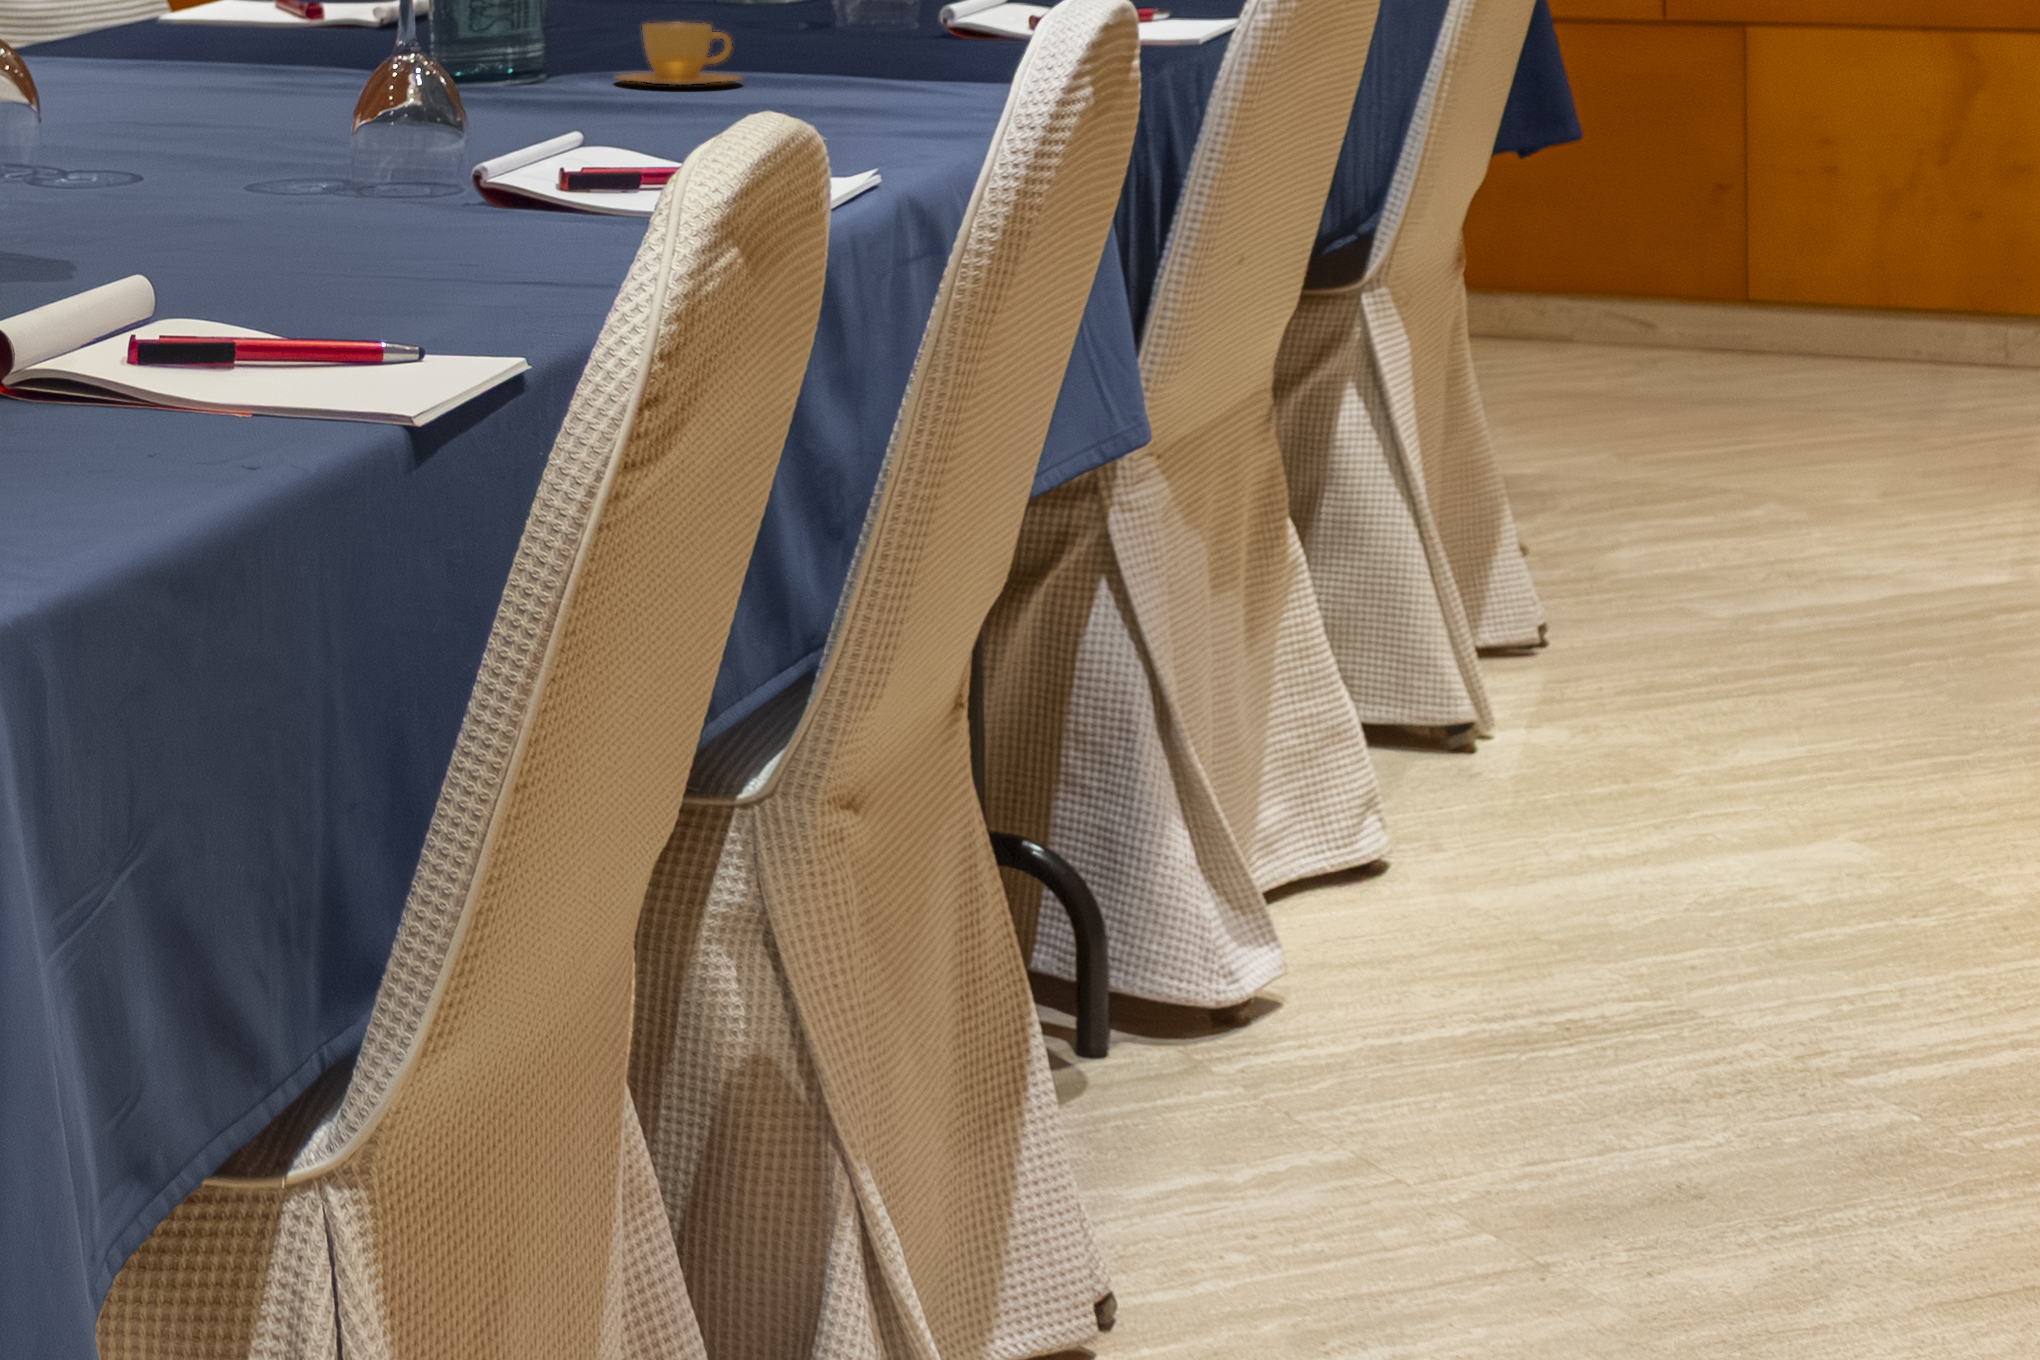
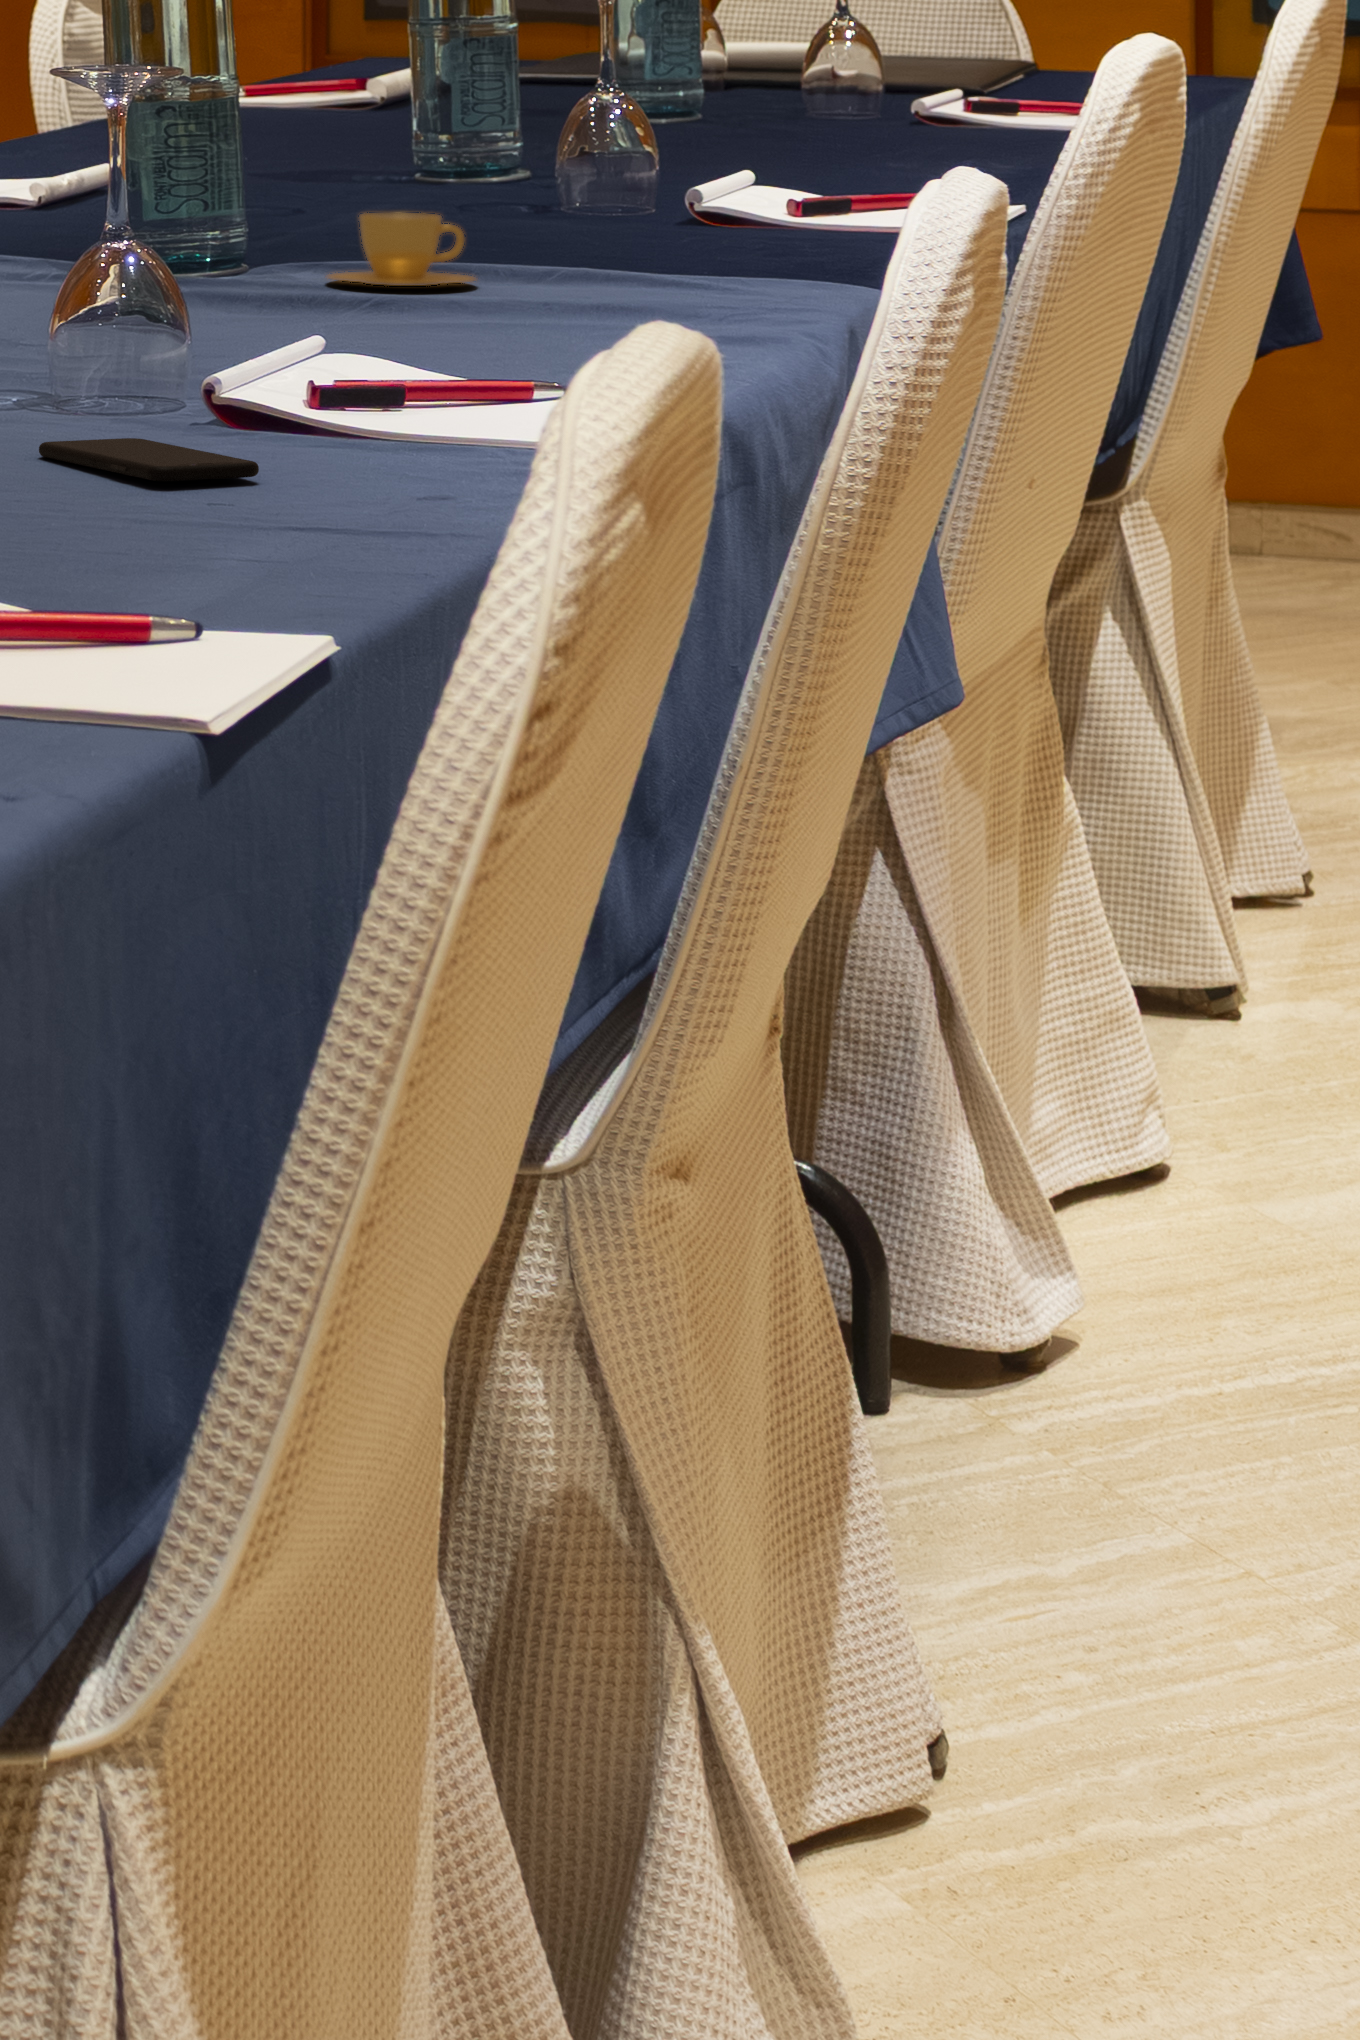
smartphone: none [339,210,514,243] -> present [39,438,259,481]

